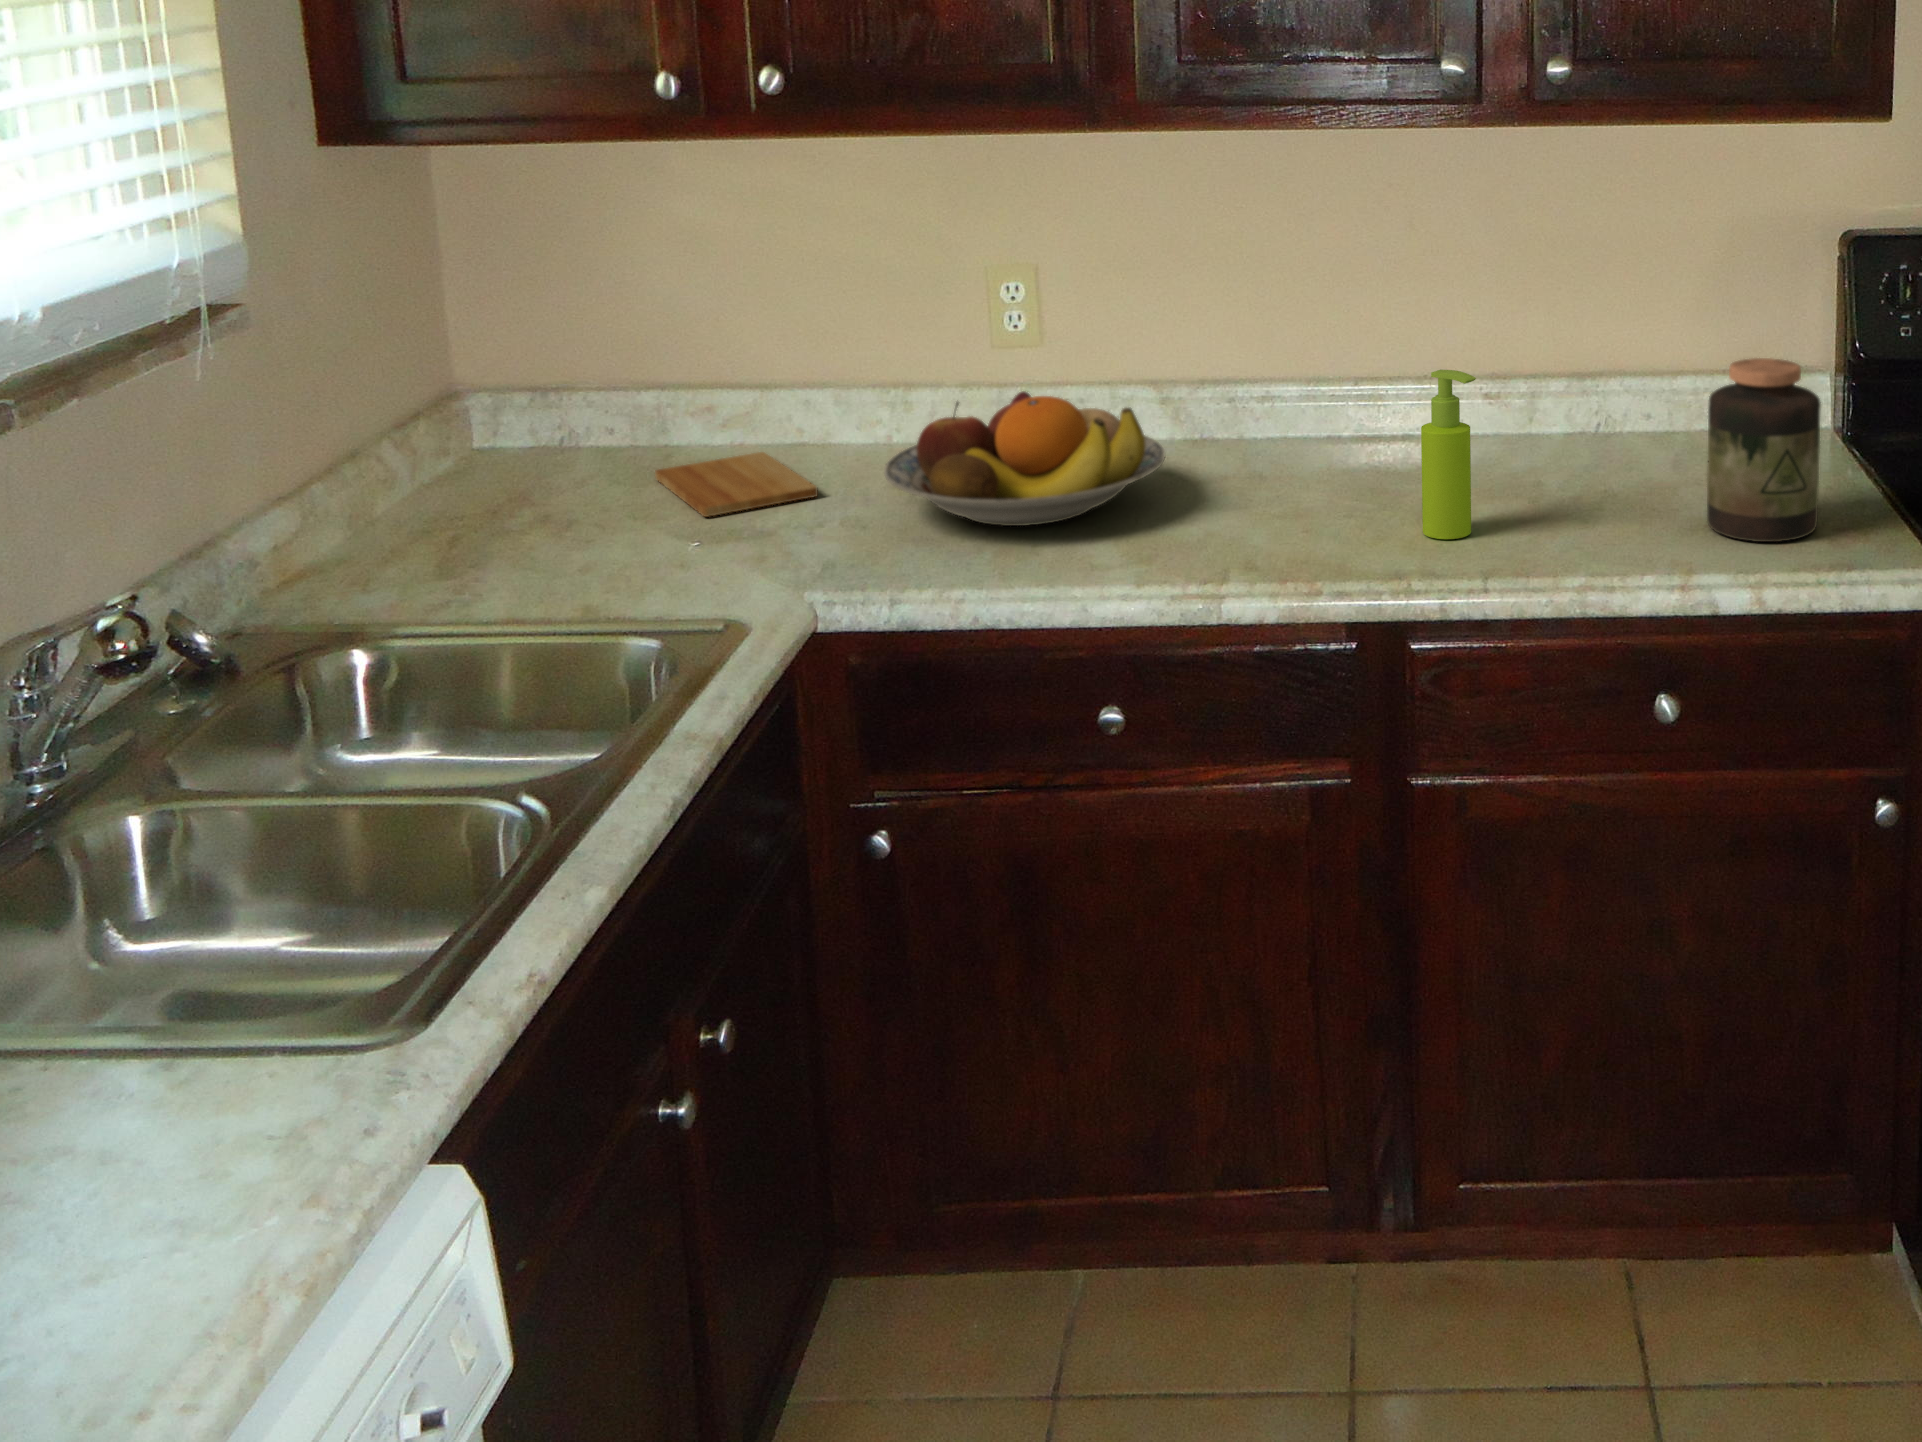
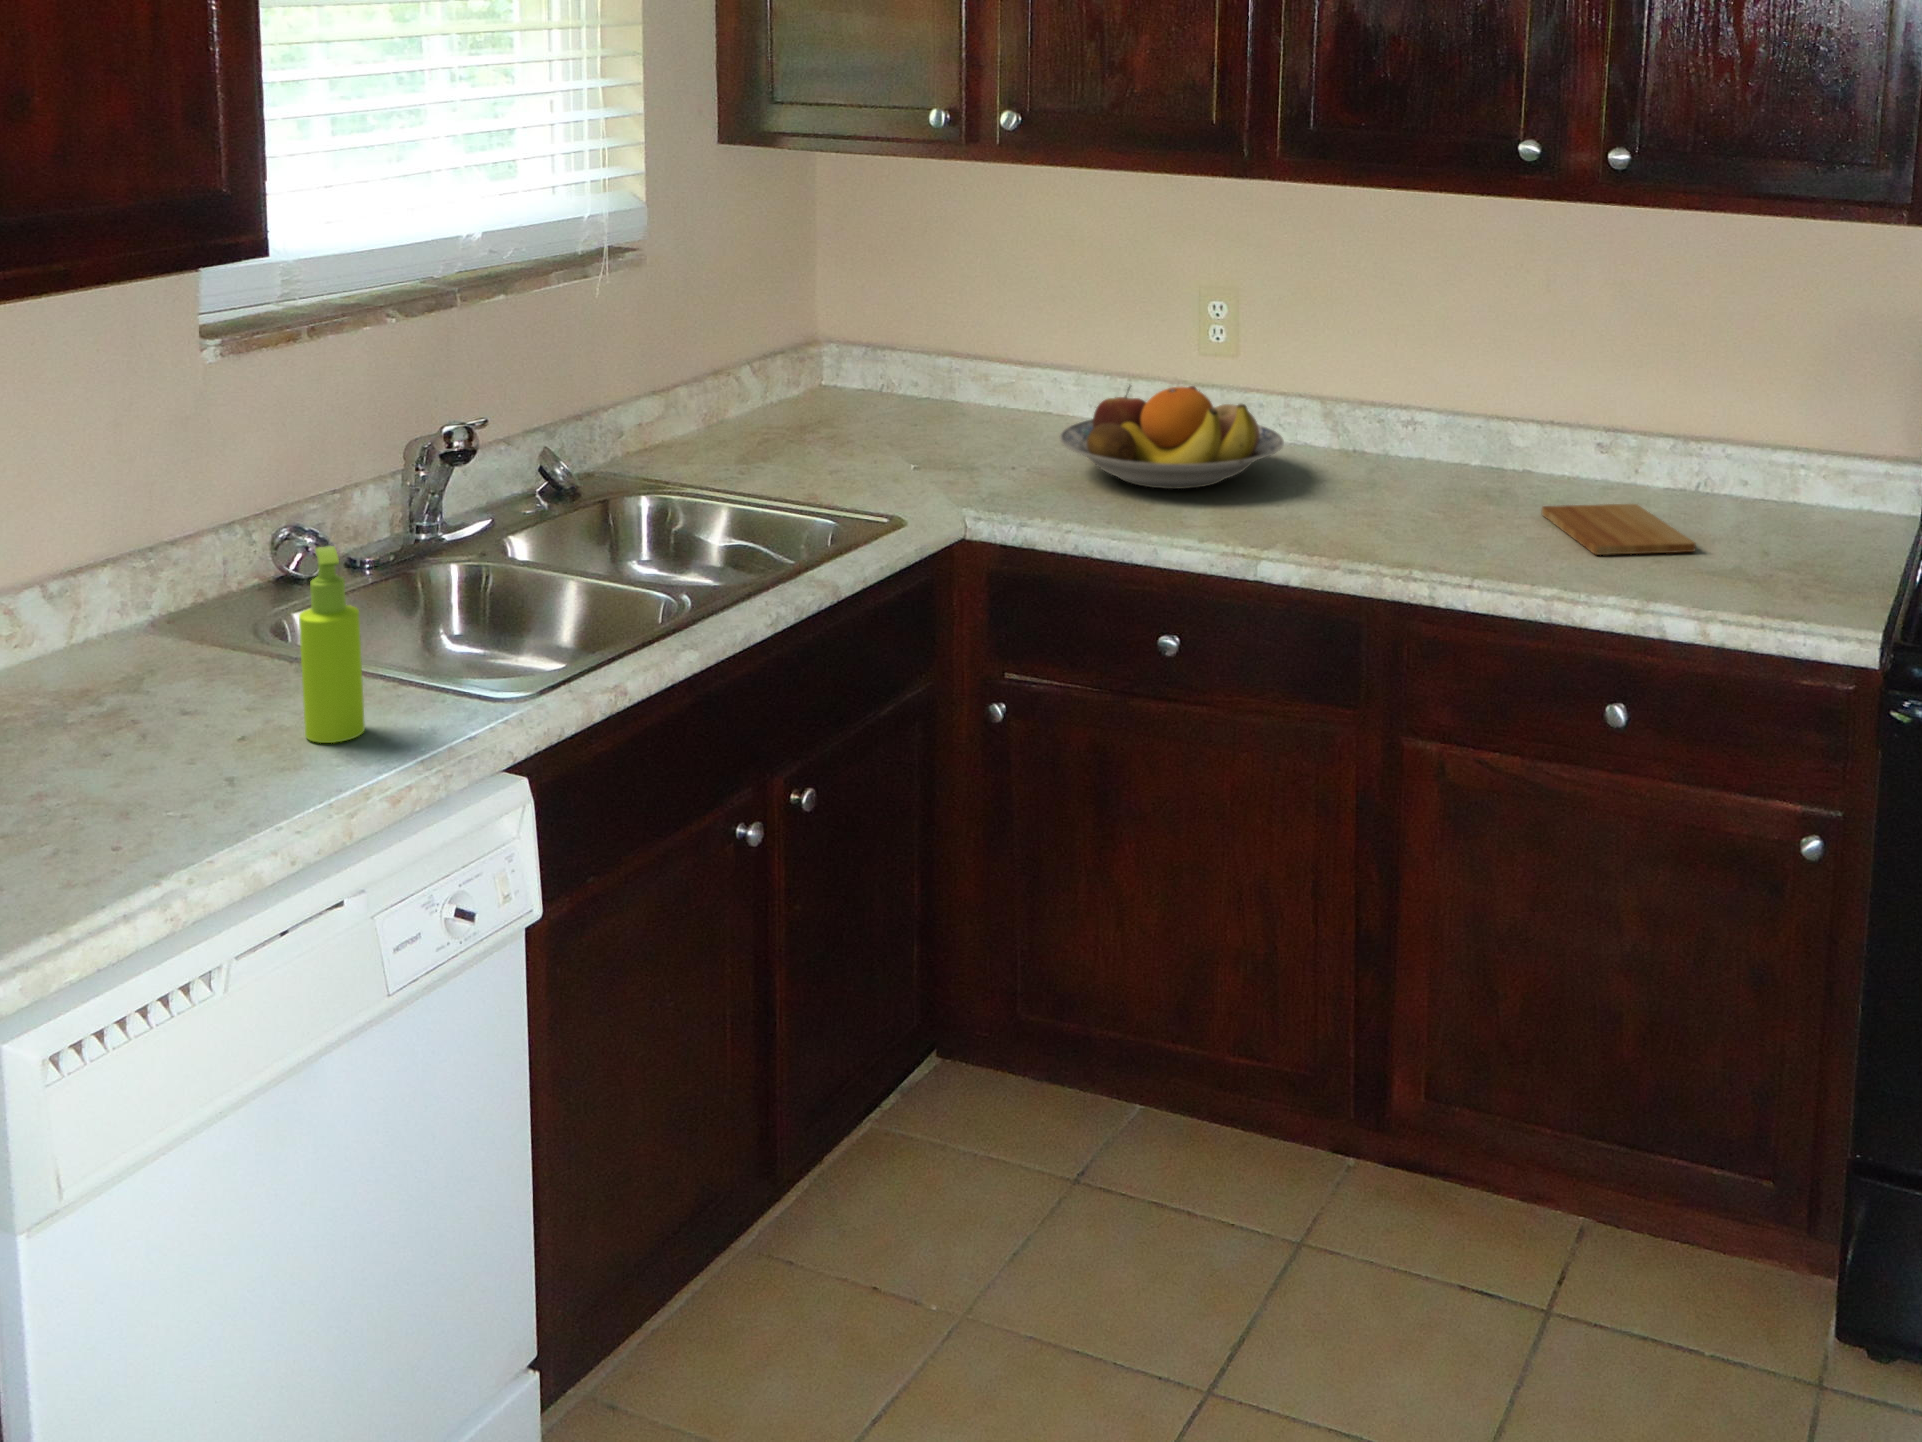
jar: present [1707,358,1821,542] -> none [1706,427,1817,594]
soap dispenser: present [1421,370,1476,539] -> present [299,546,365,743]
cutting board: present [655,452,818,517] -> present [1541,504,1696,555]

